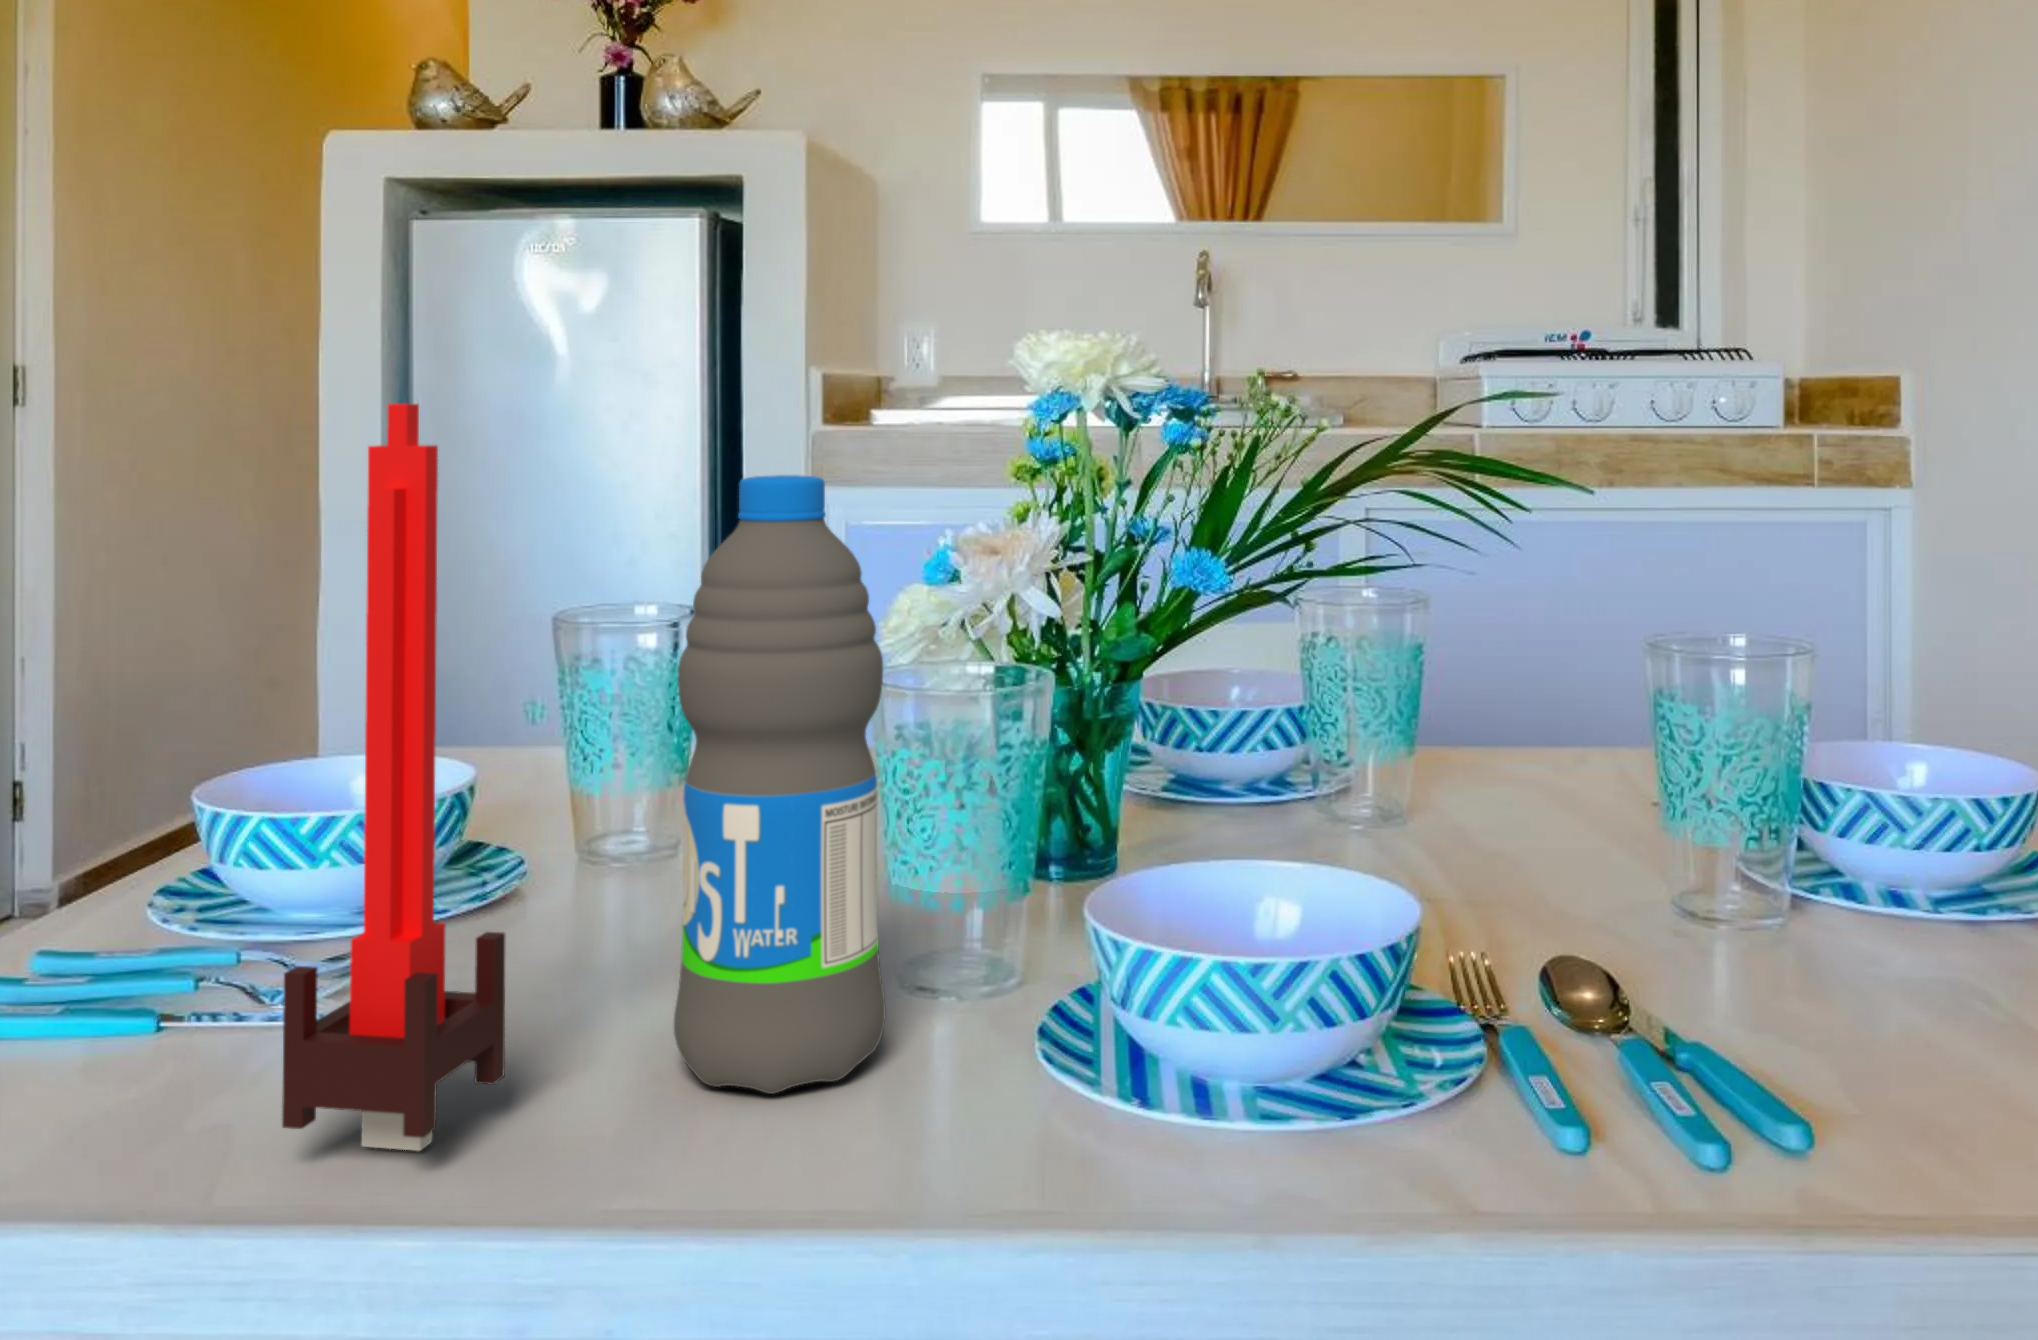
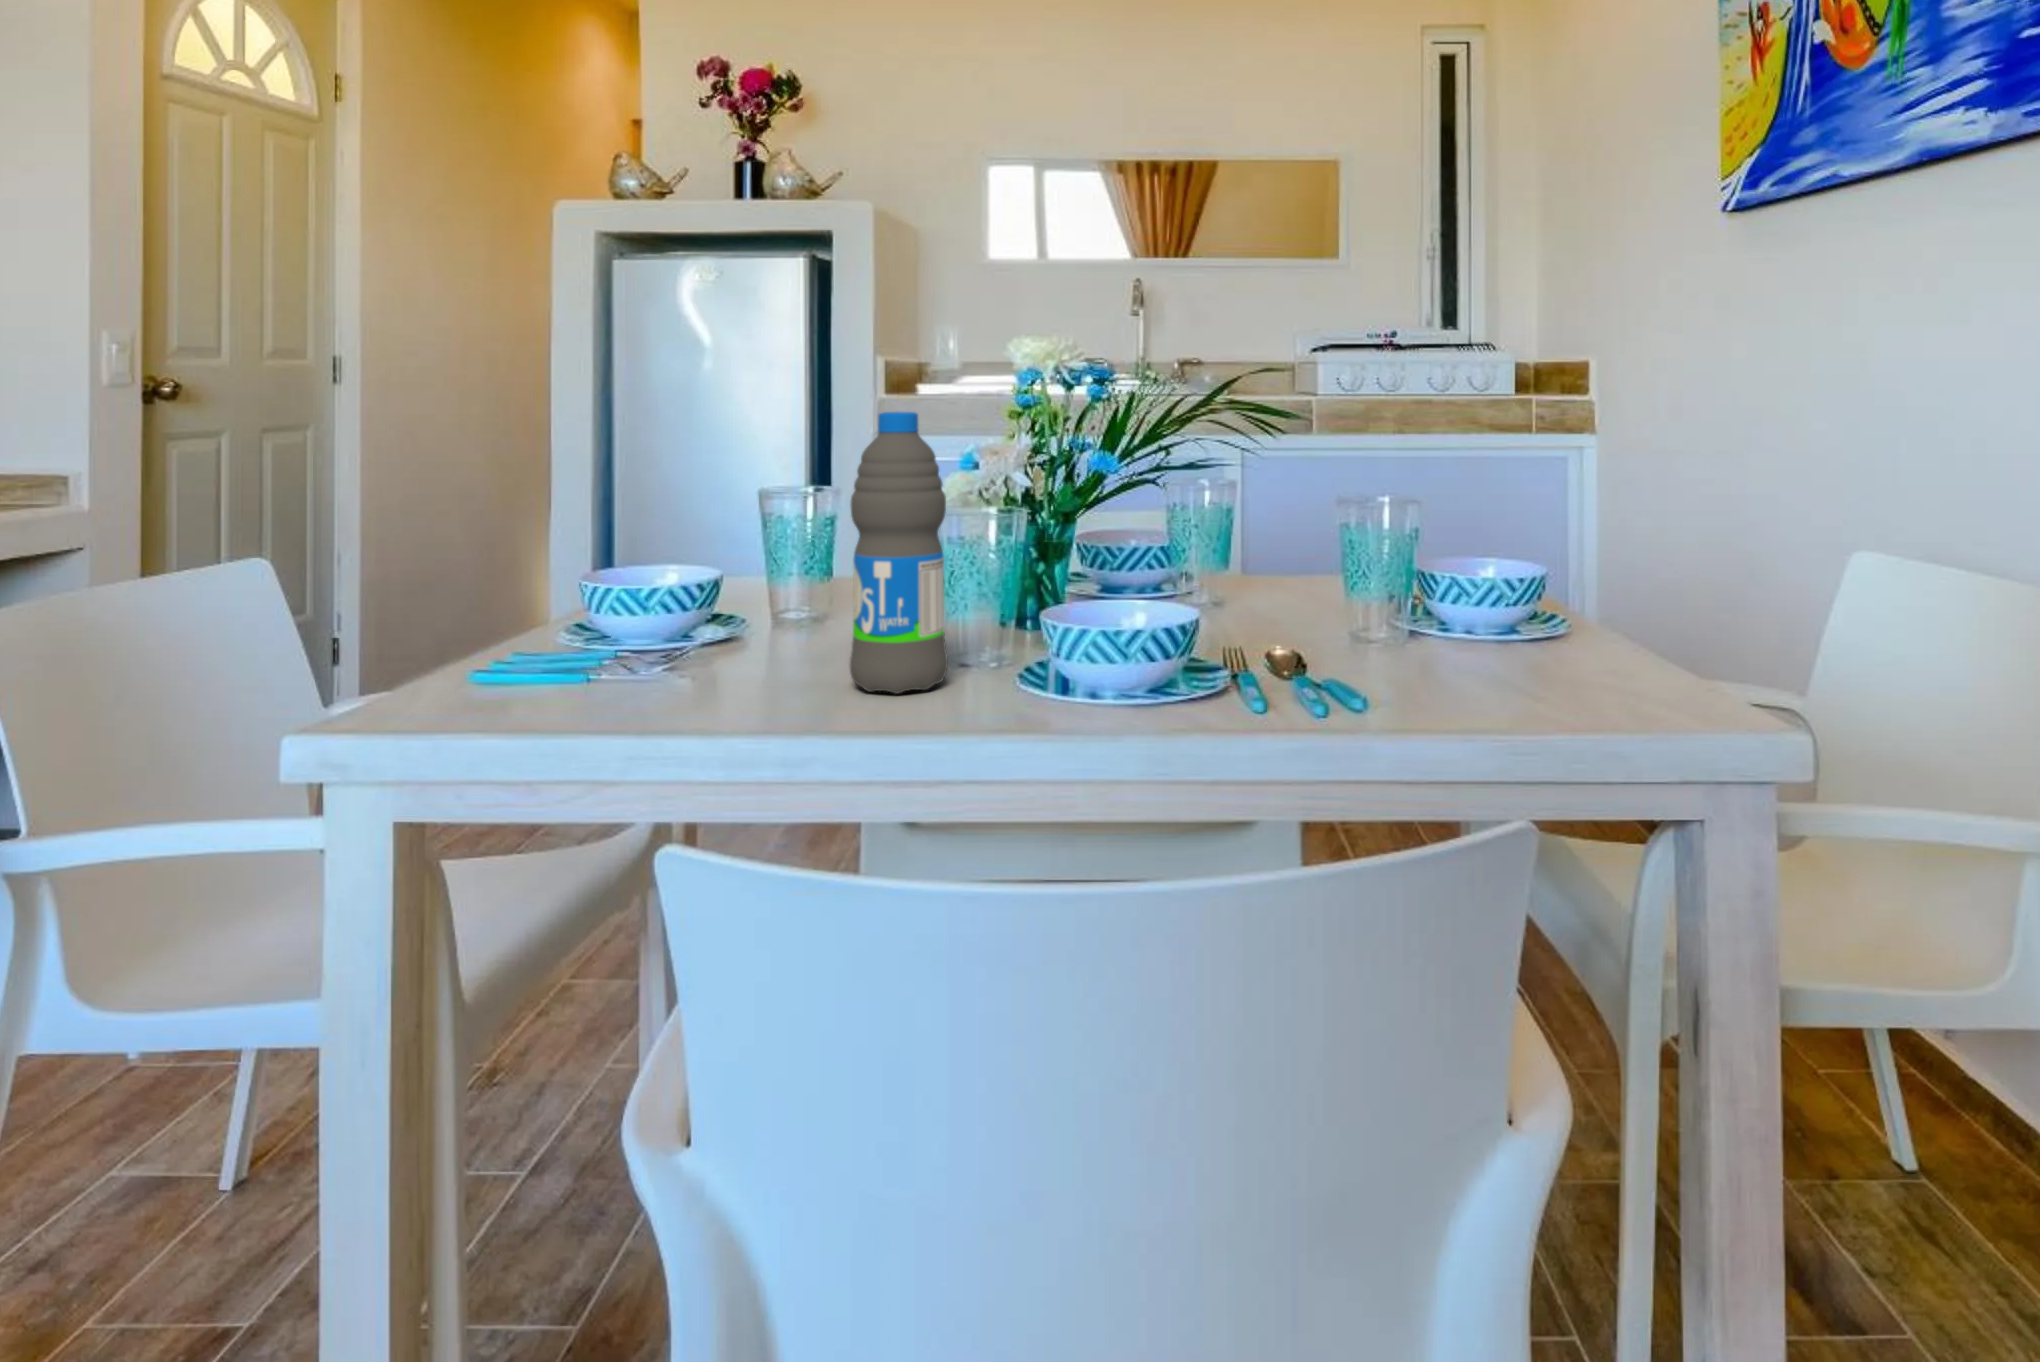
candle: present [282,404,505,1151] -> none [687,378,778,709]

